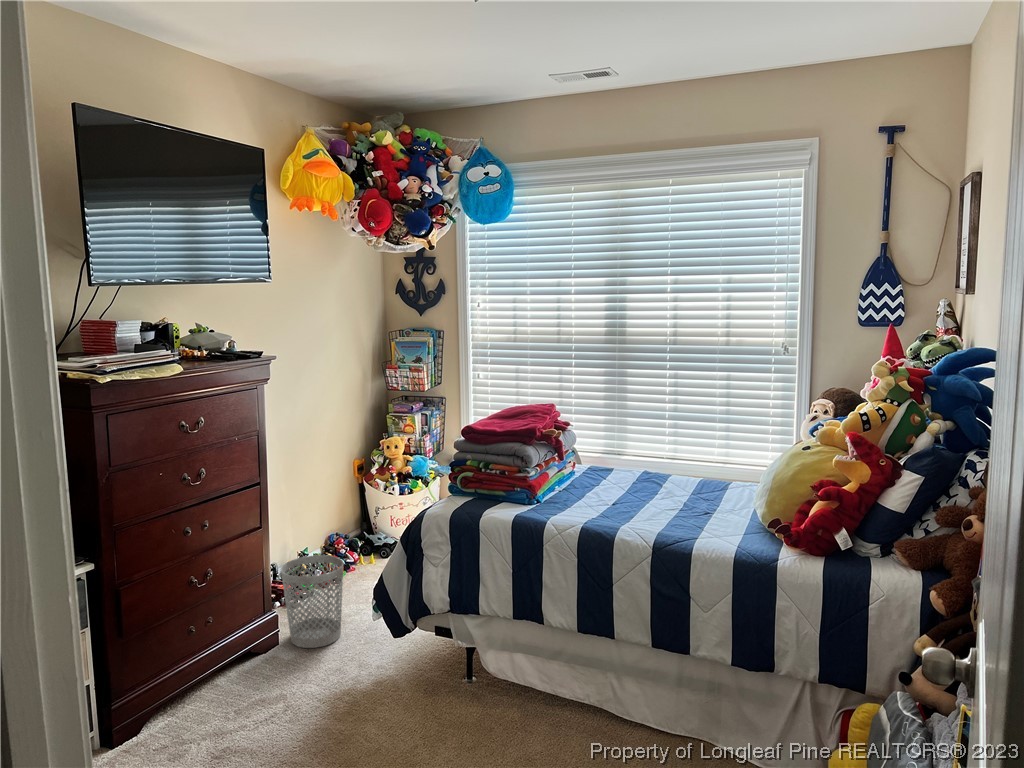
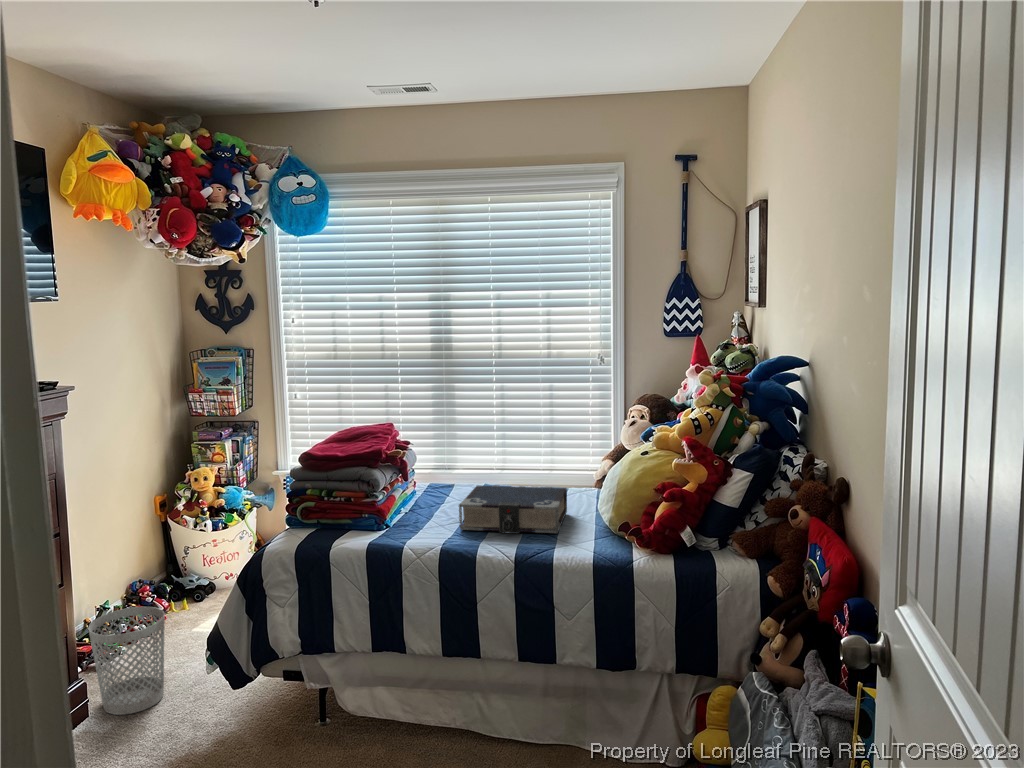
book: none [607,470,724,524] -> present [459,485,567,534]

